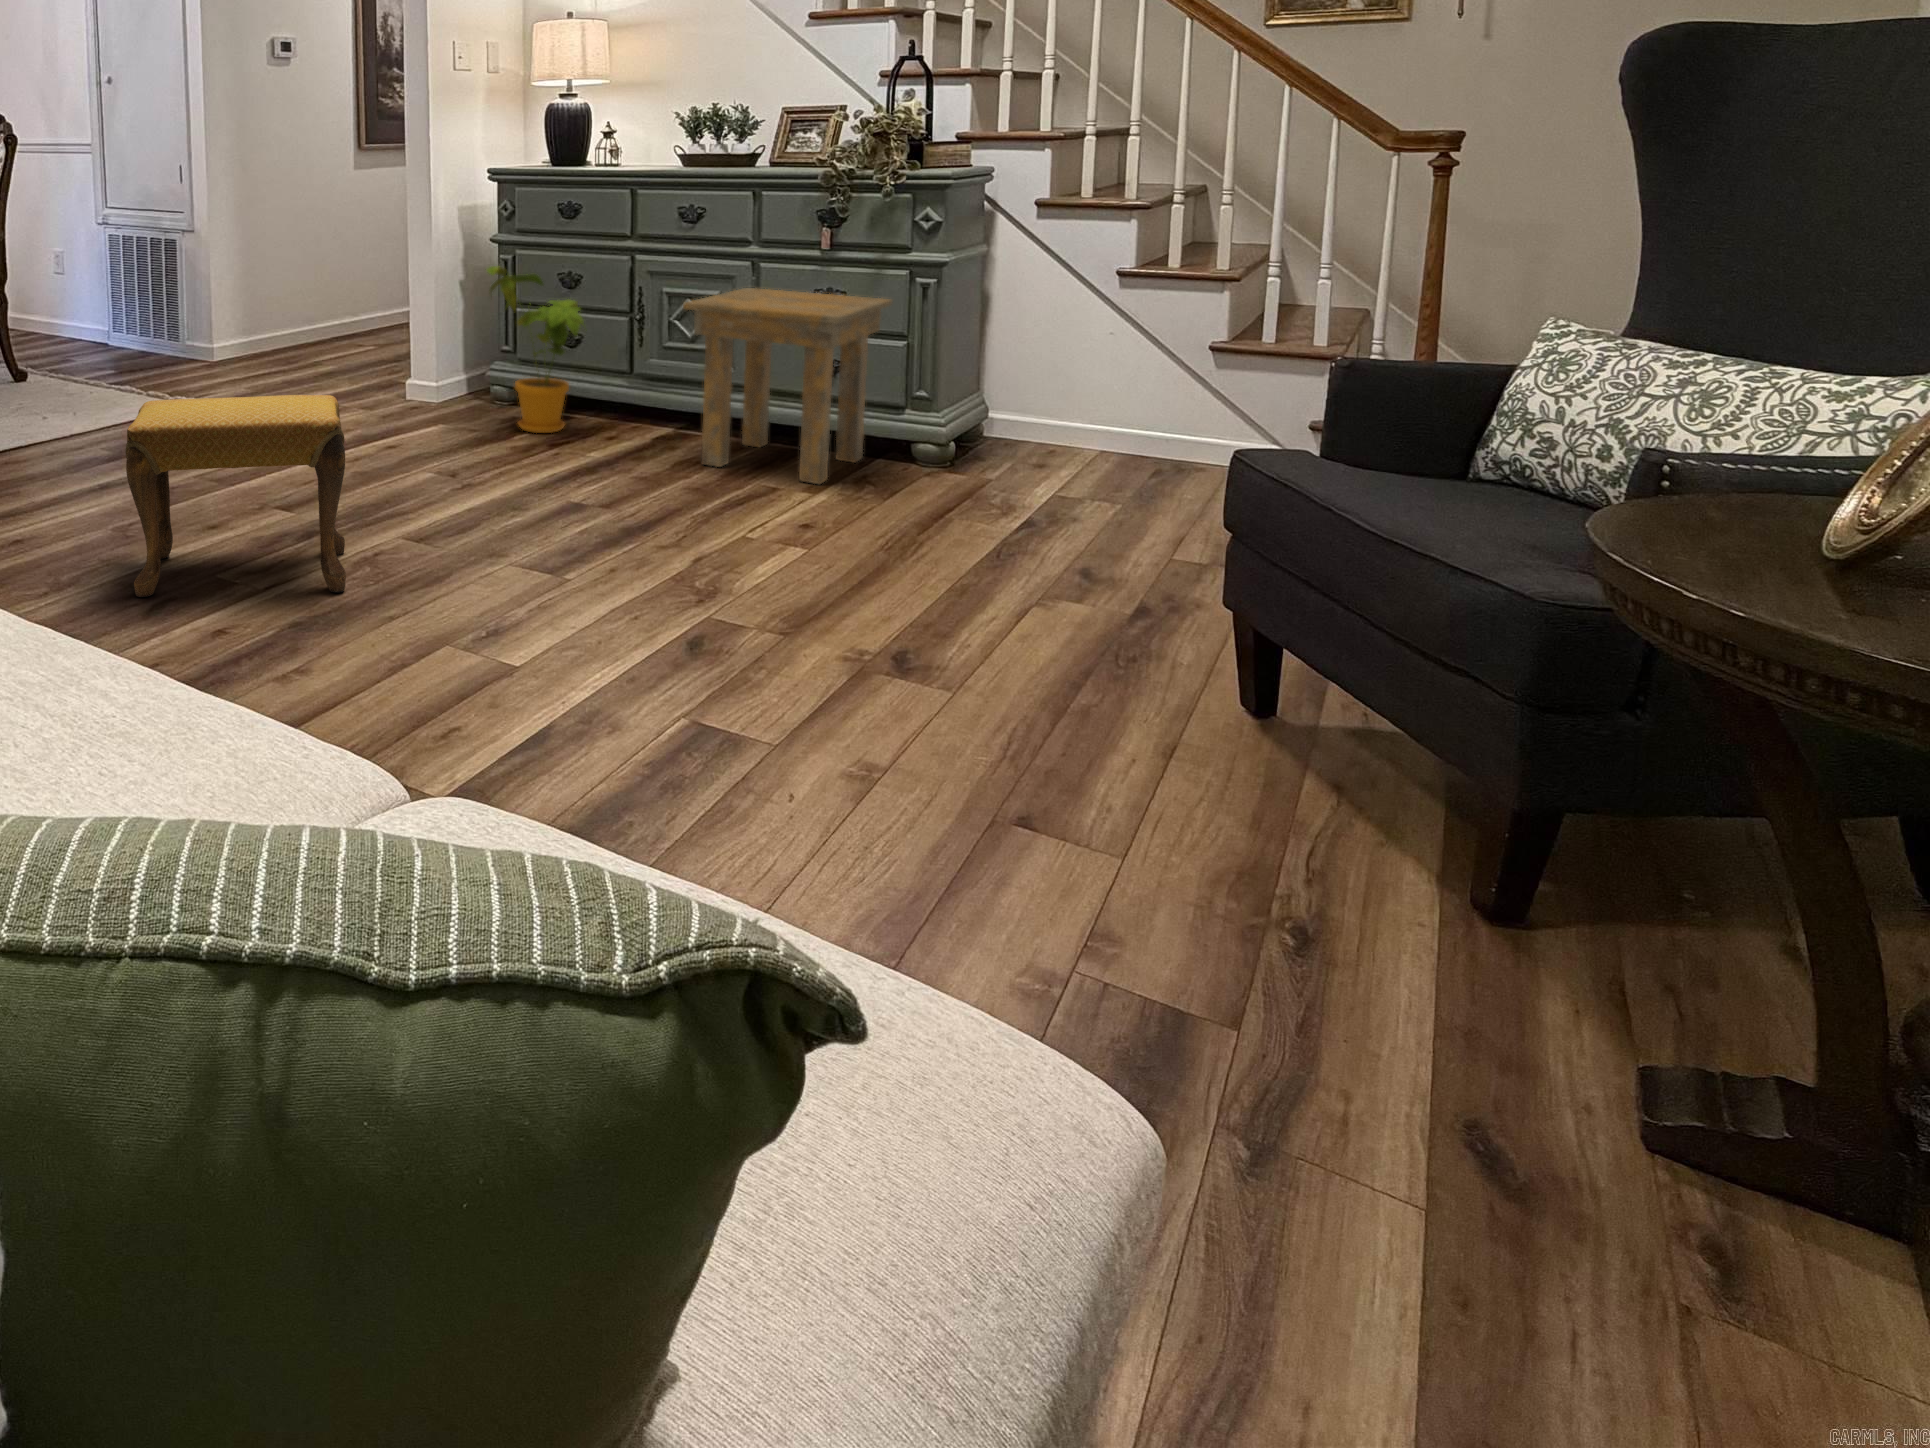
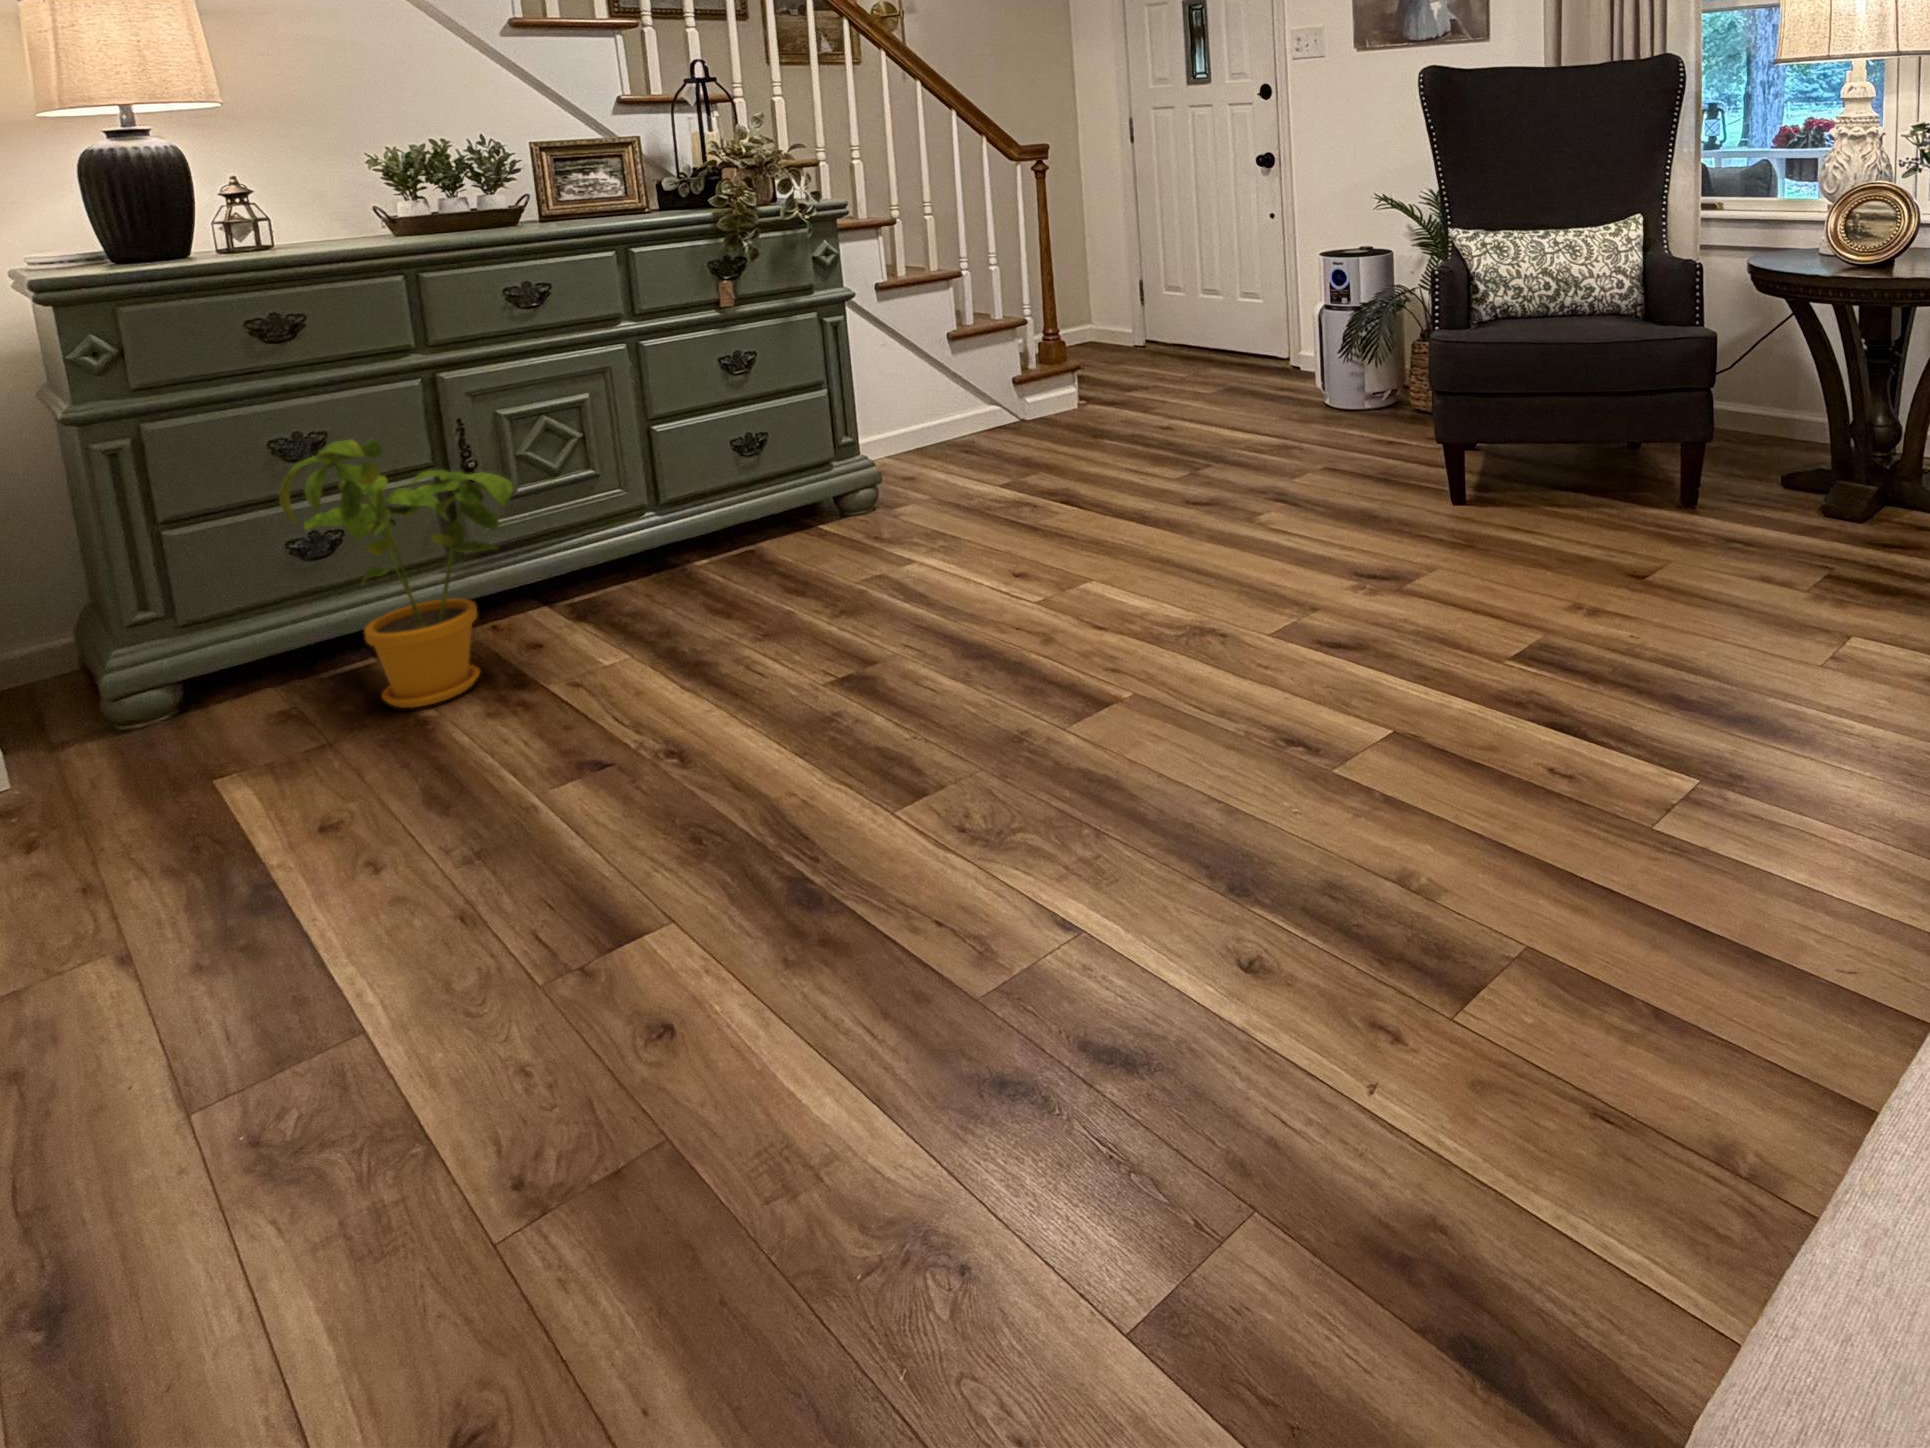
side table: present [683,288,893,484] -> none [641,345,911,598]
footstool: present [125,395,346,597] -> none [781,624,1137,1157]

